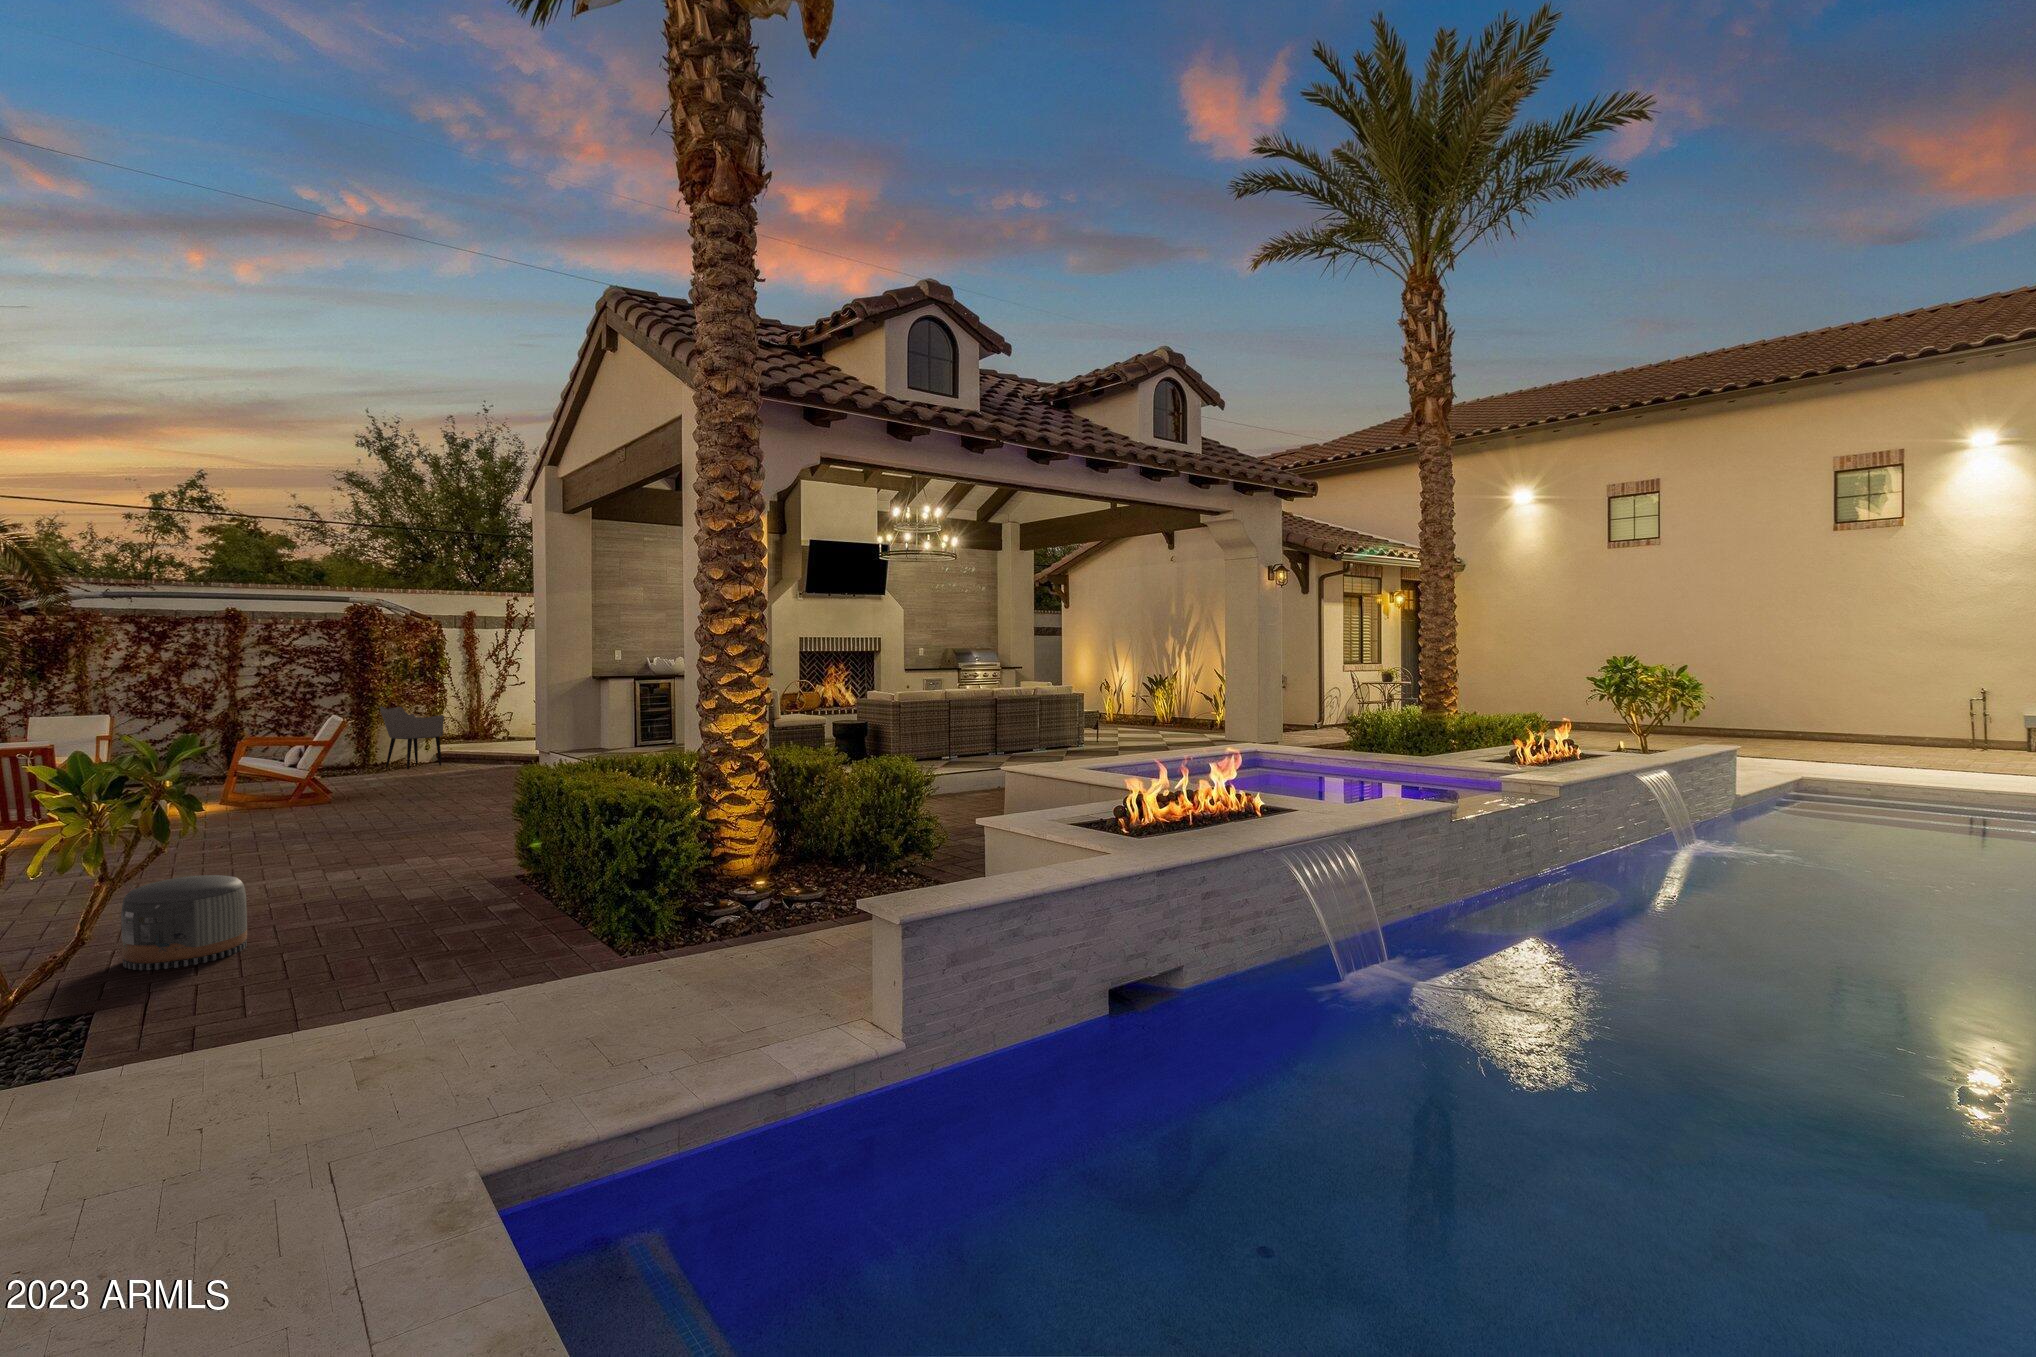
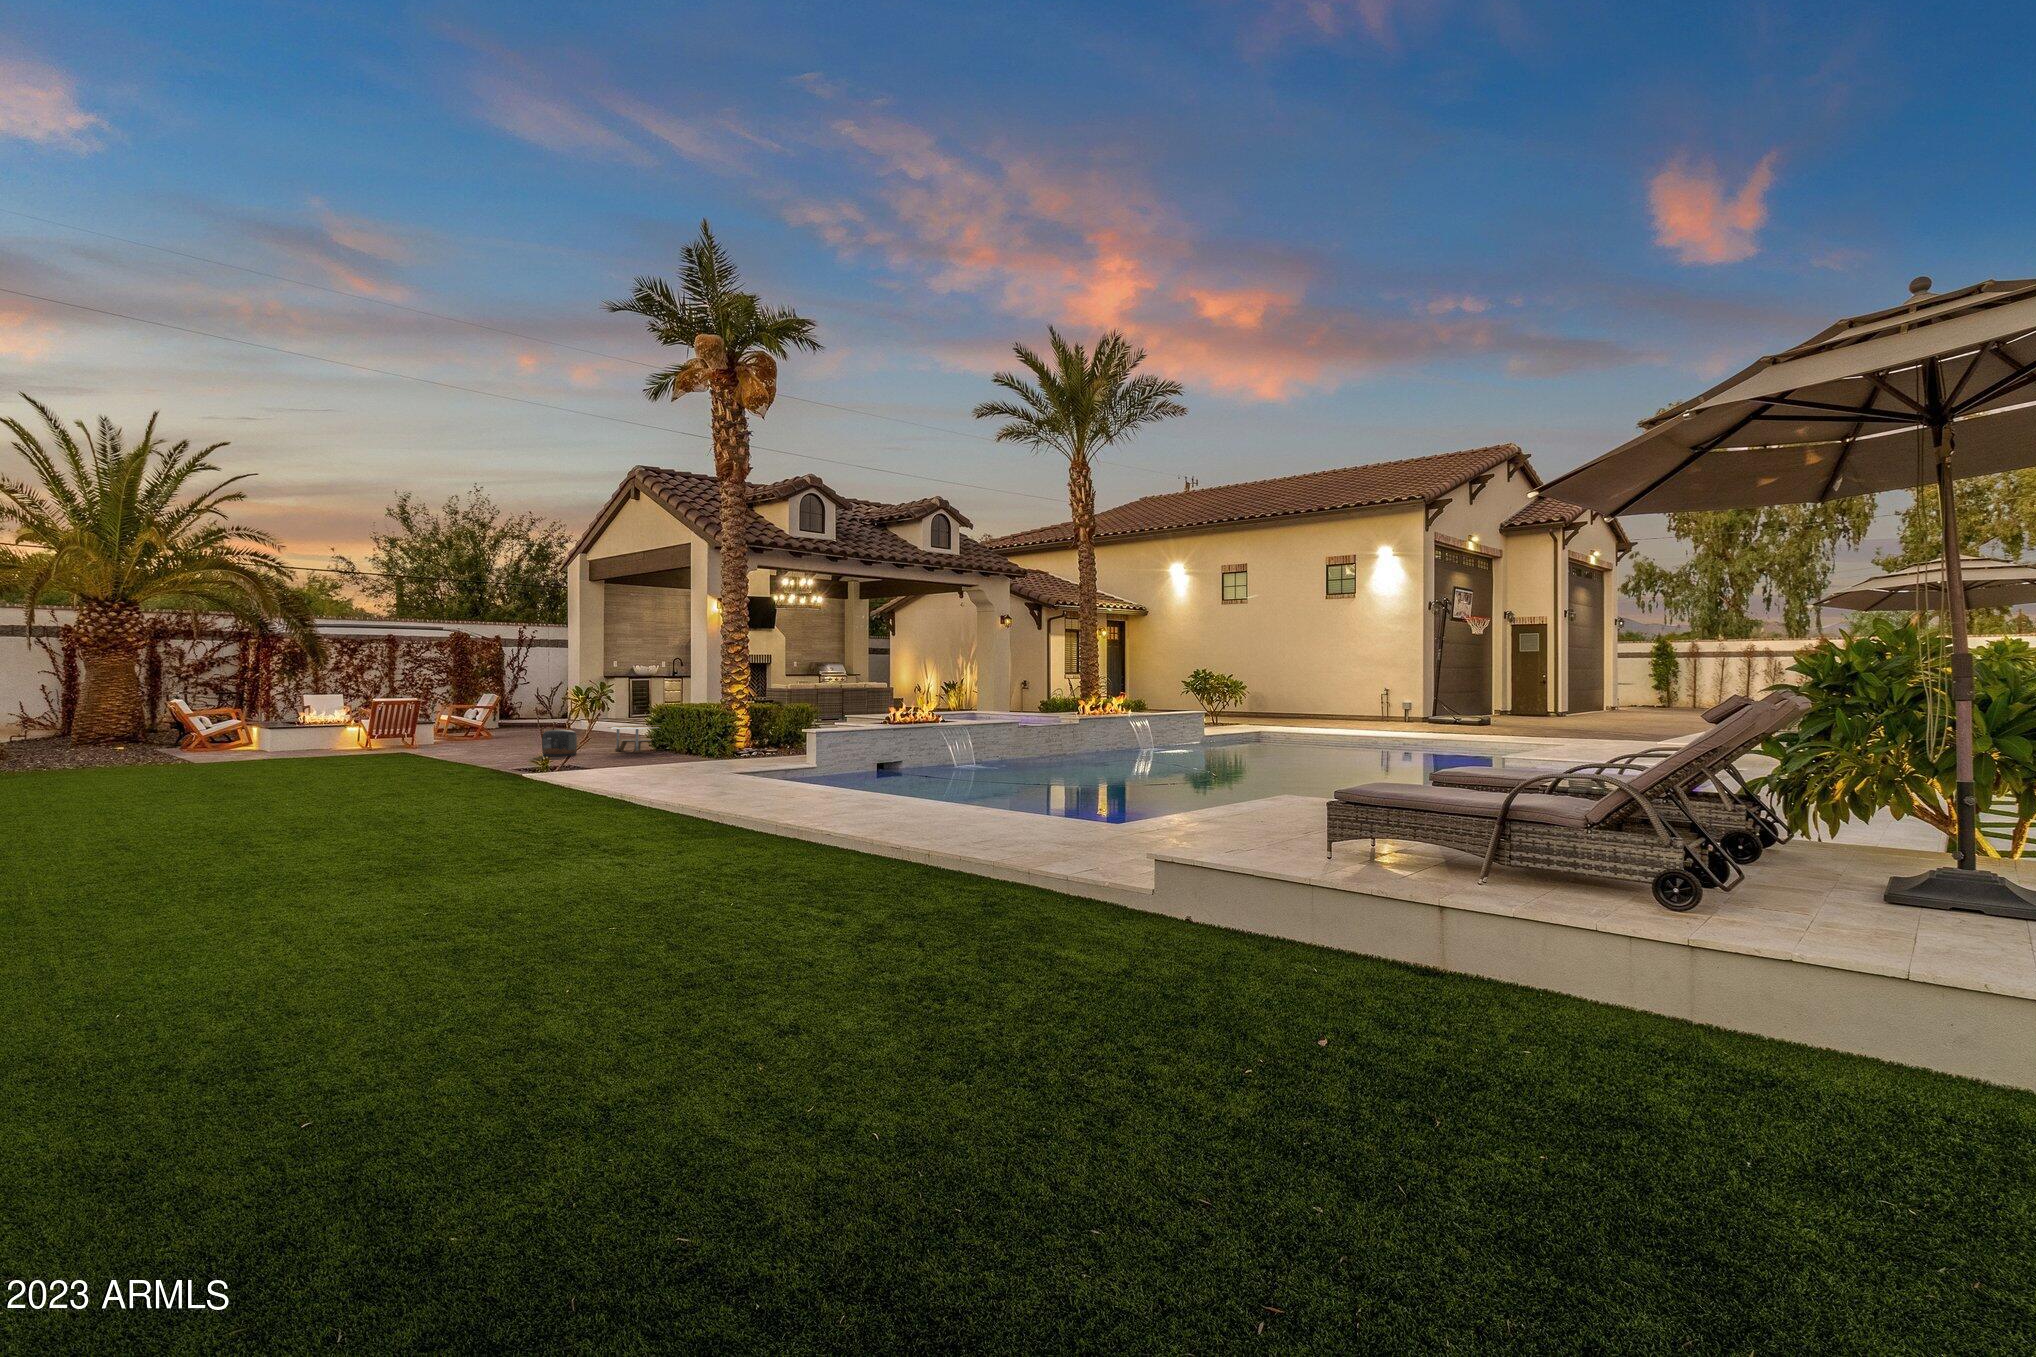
armchair: present [380,706,444,769] -> none [469,694,507,731]
round table: none [357,836,549,940] -> present [608,725,664,753]

